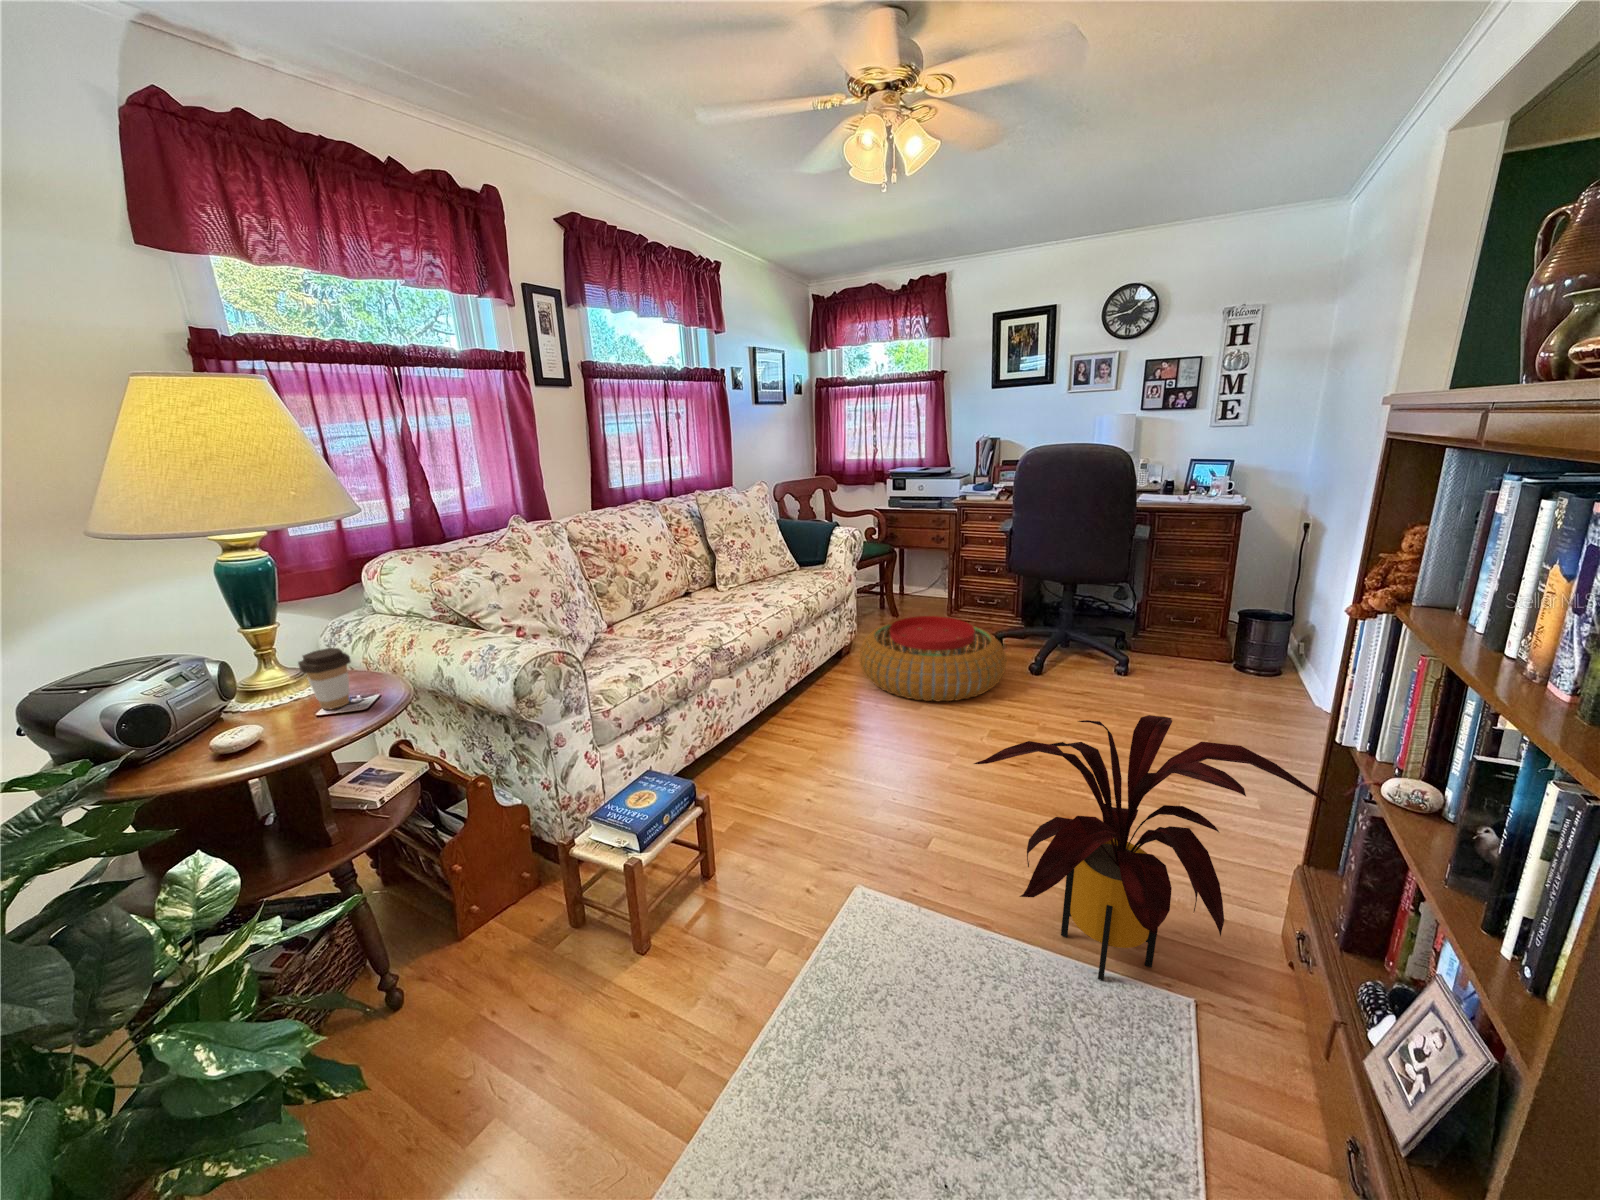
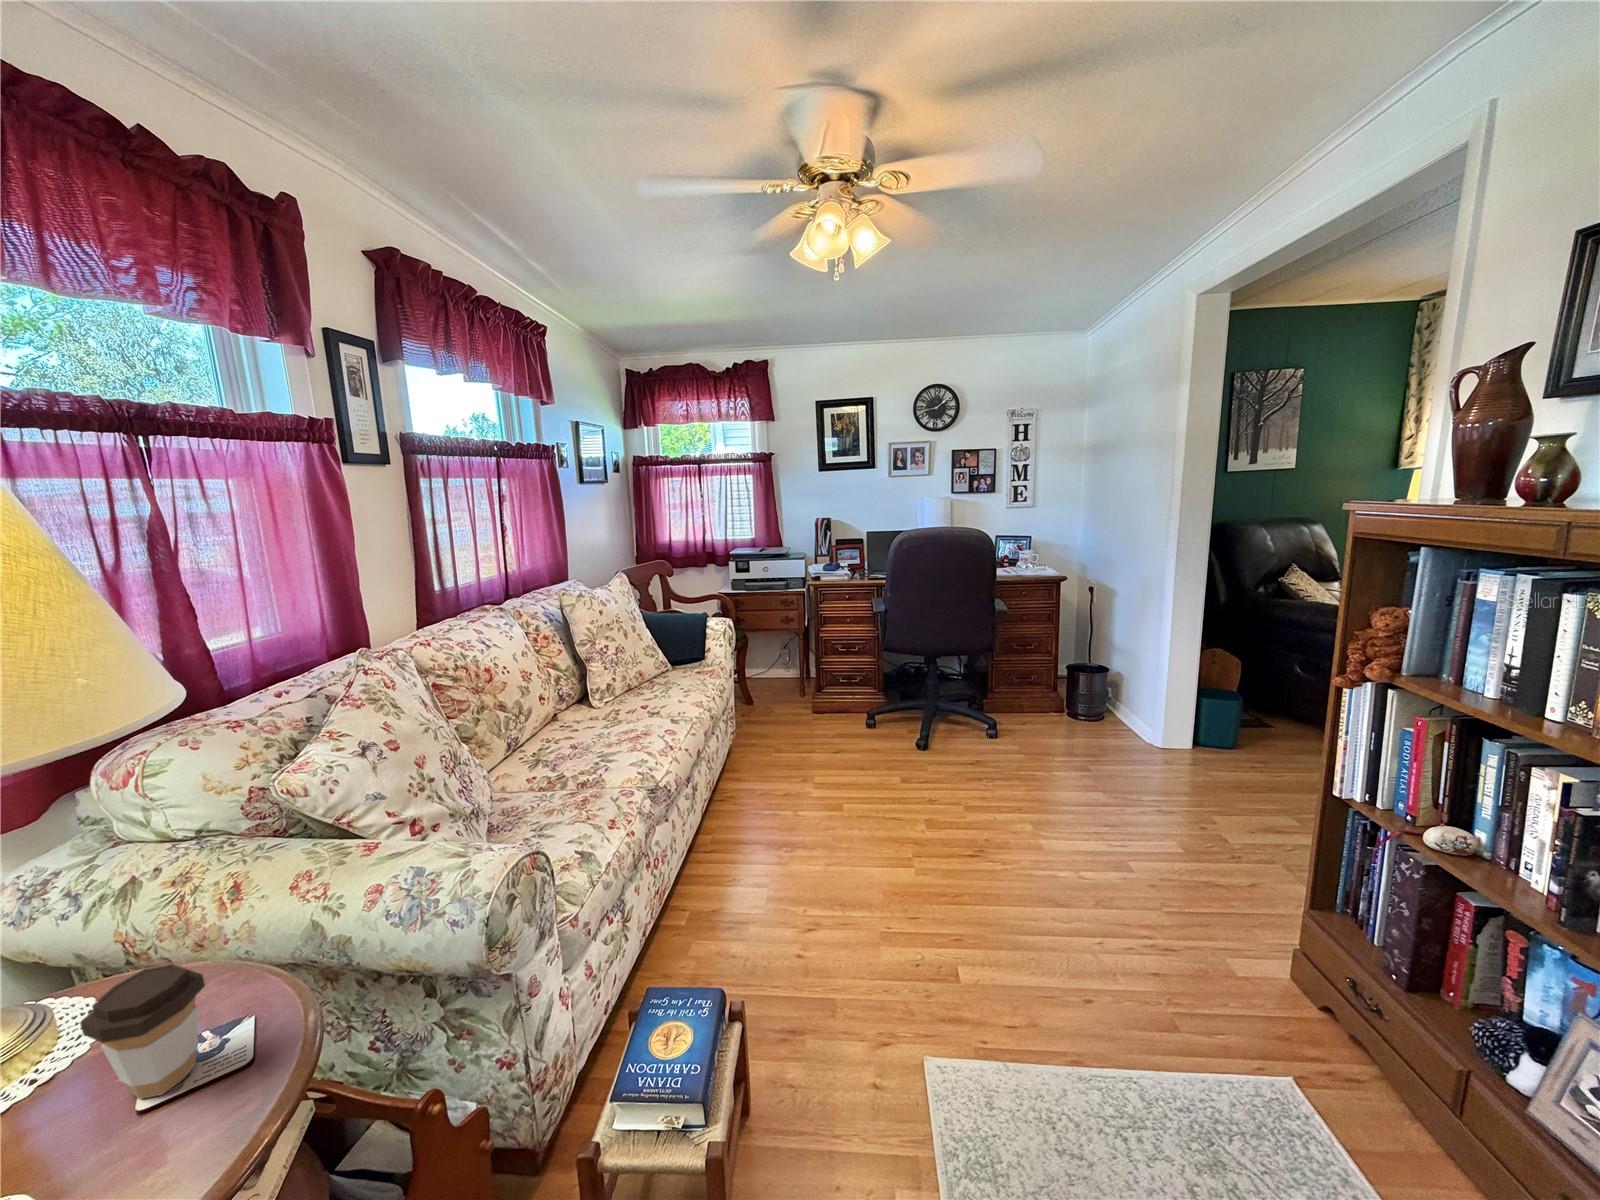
pouf: present [859,616,1006,702] -> none [756,701,906,796]
house plant: present [974,715,1329,981] -> none [1073,791,1363,1079]

